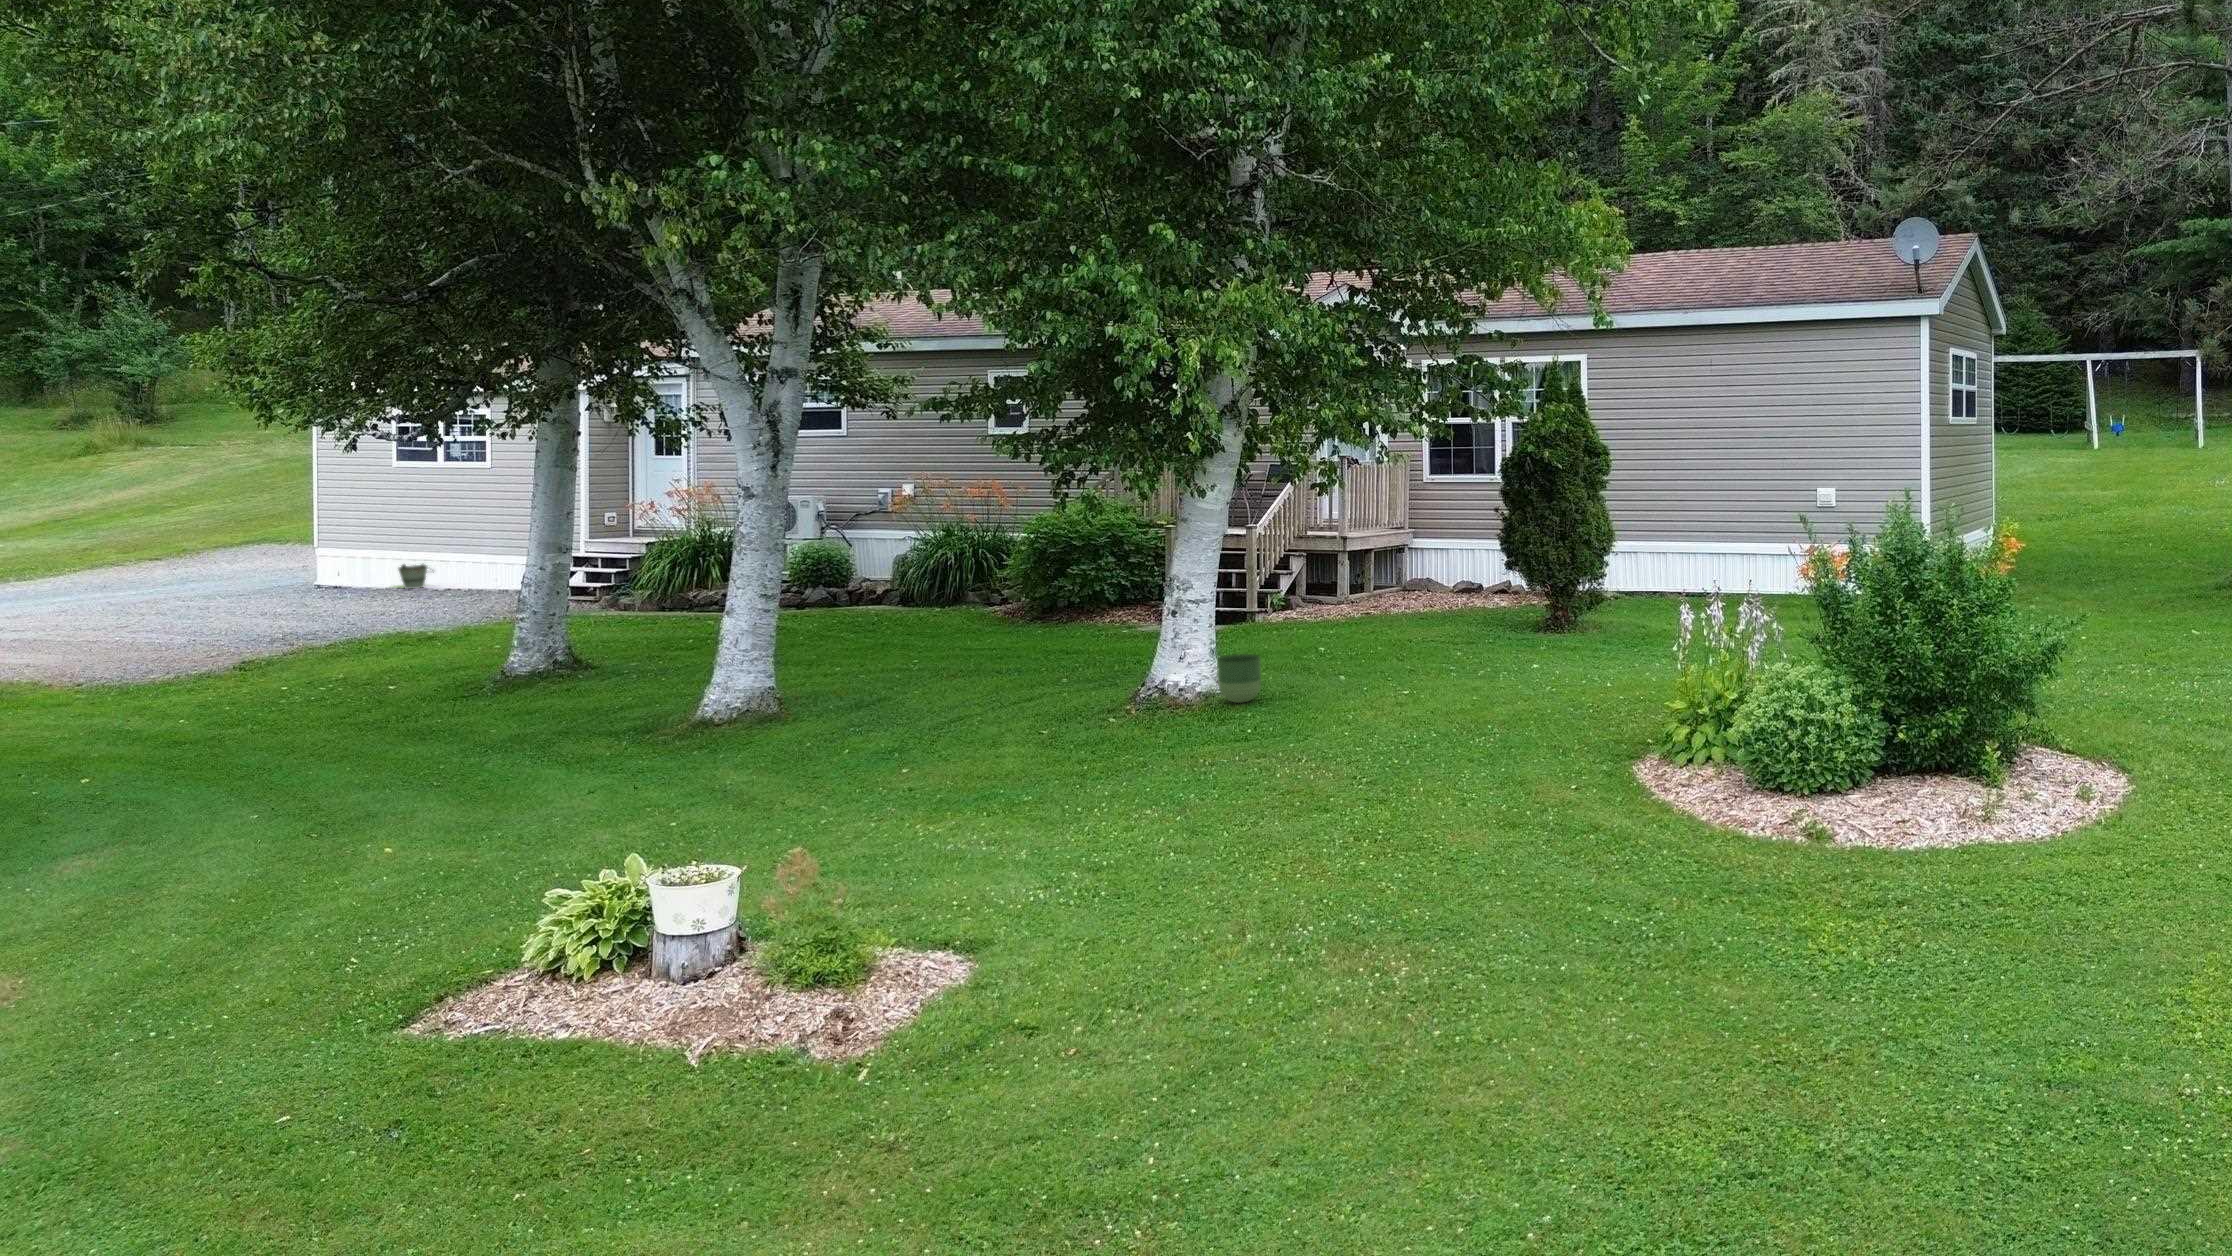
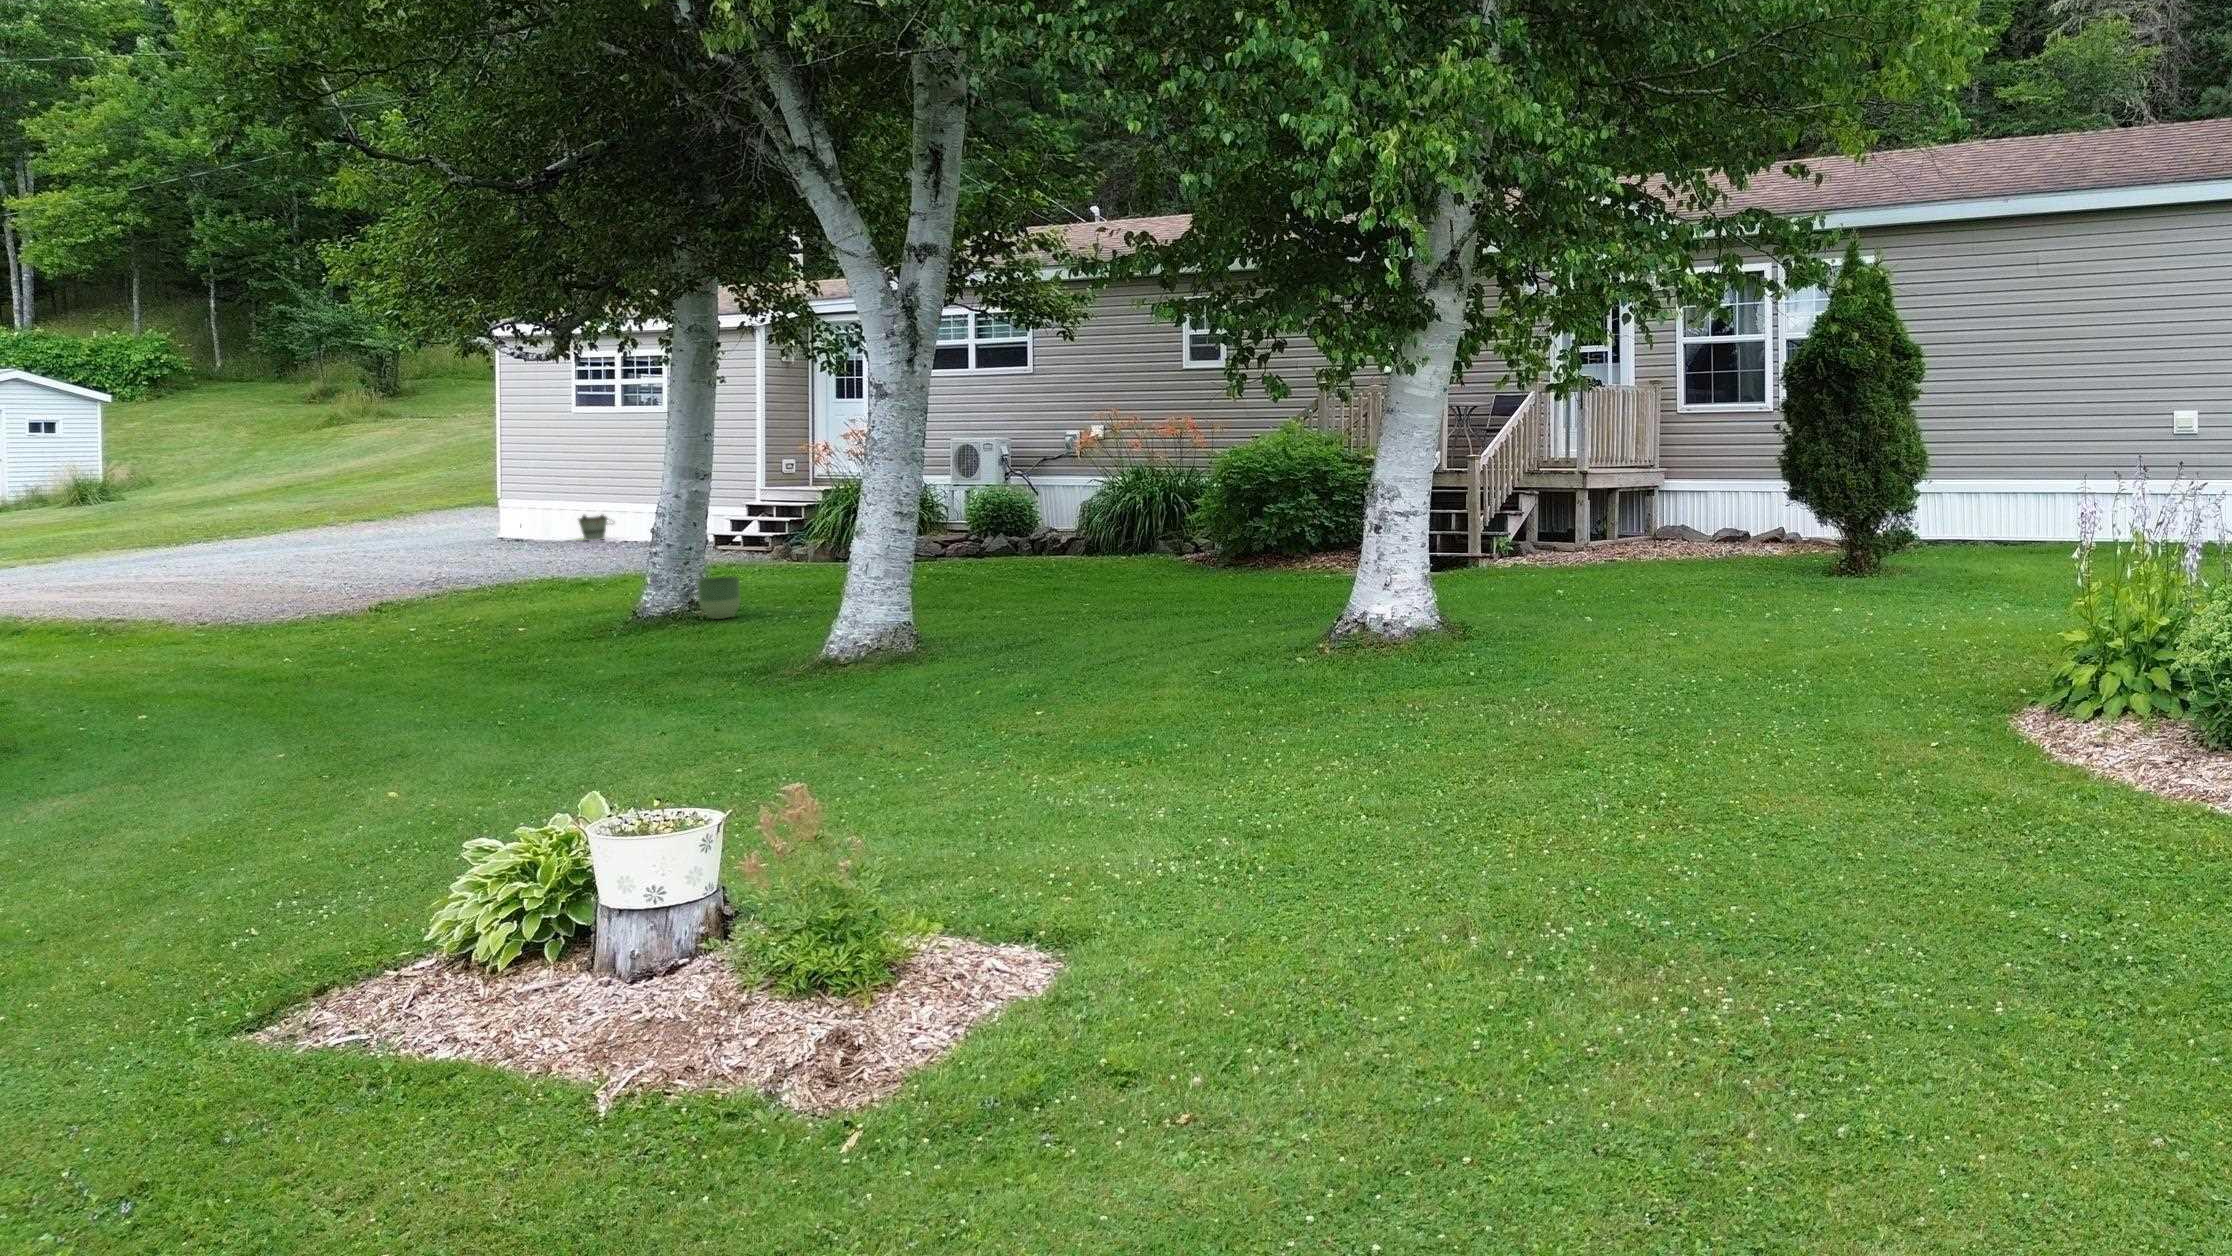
planter: present [1217,654,1261,703] -> present [698,576,740,619]

